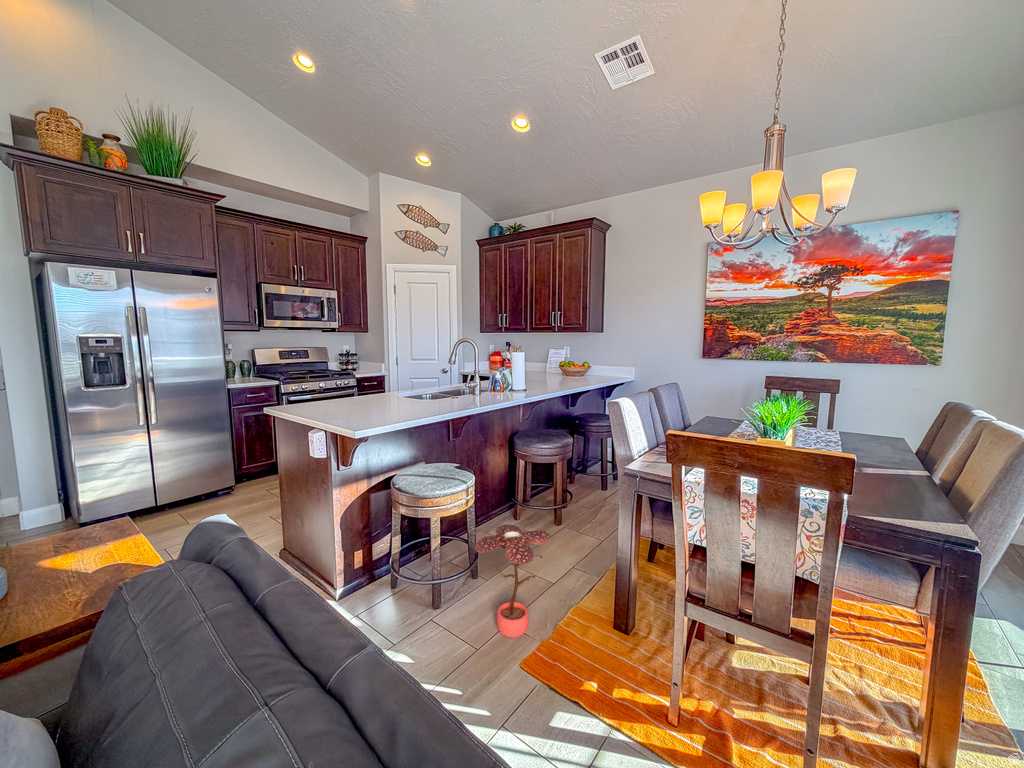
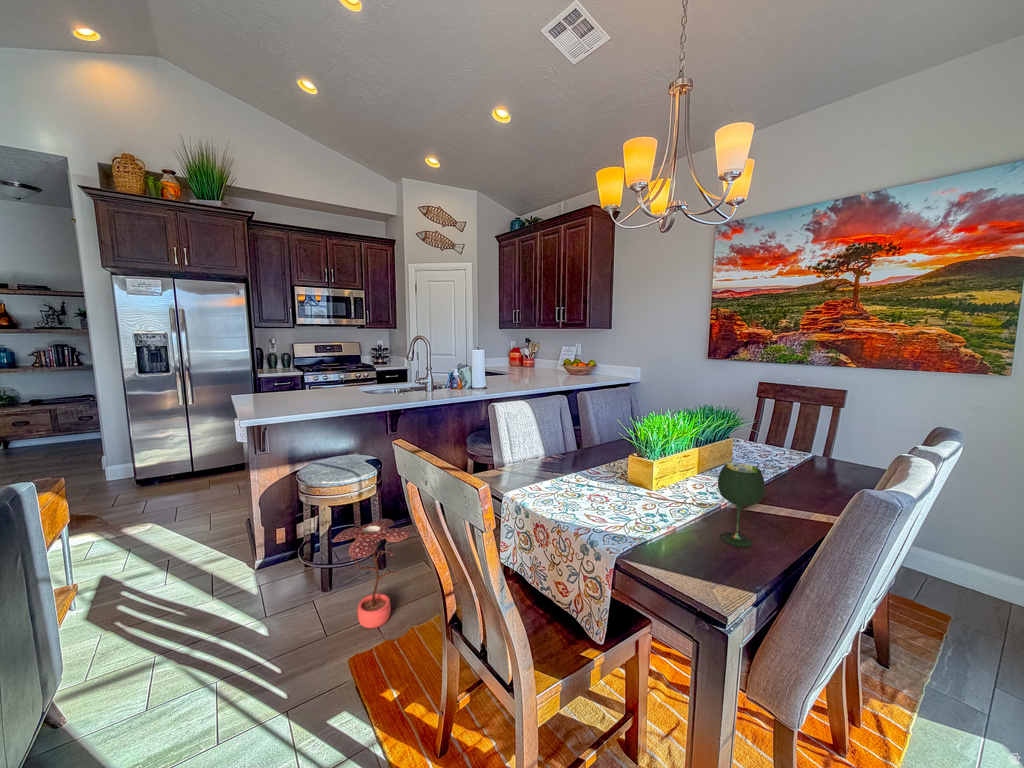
wine glass: none [882,435,927,499] -> present [718,463,765,547]

